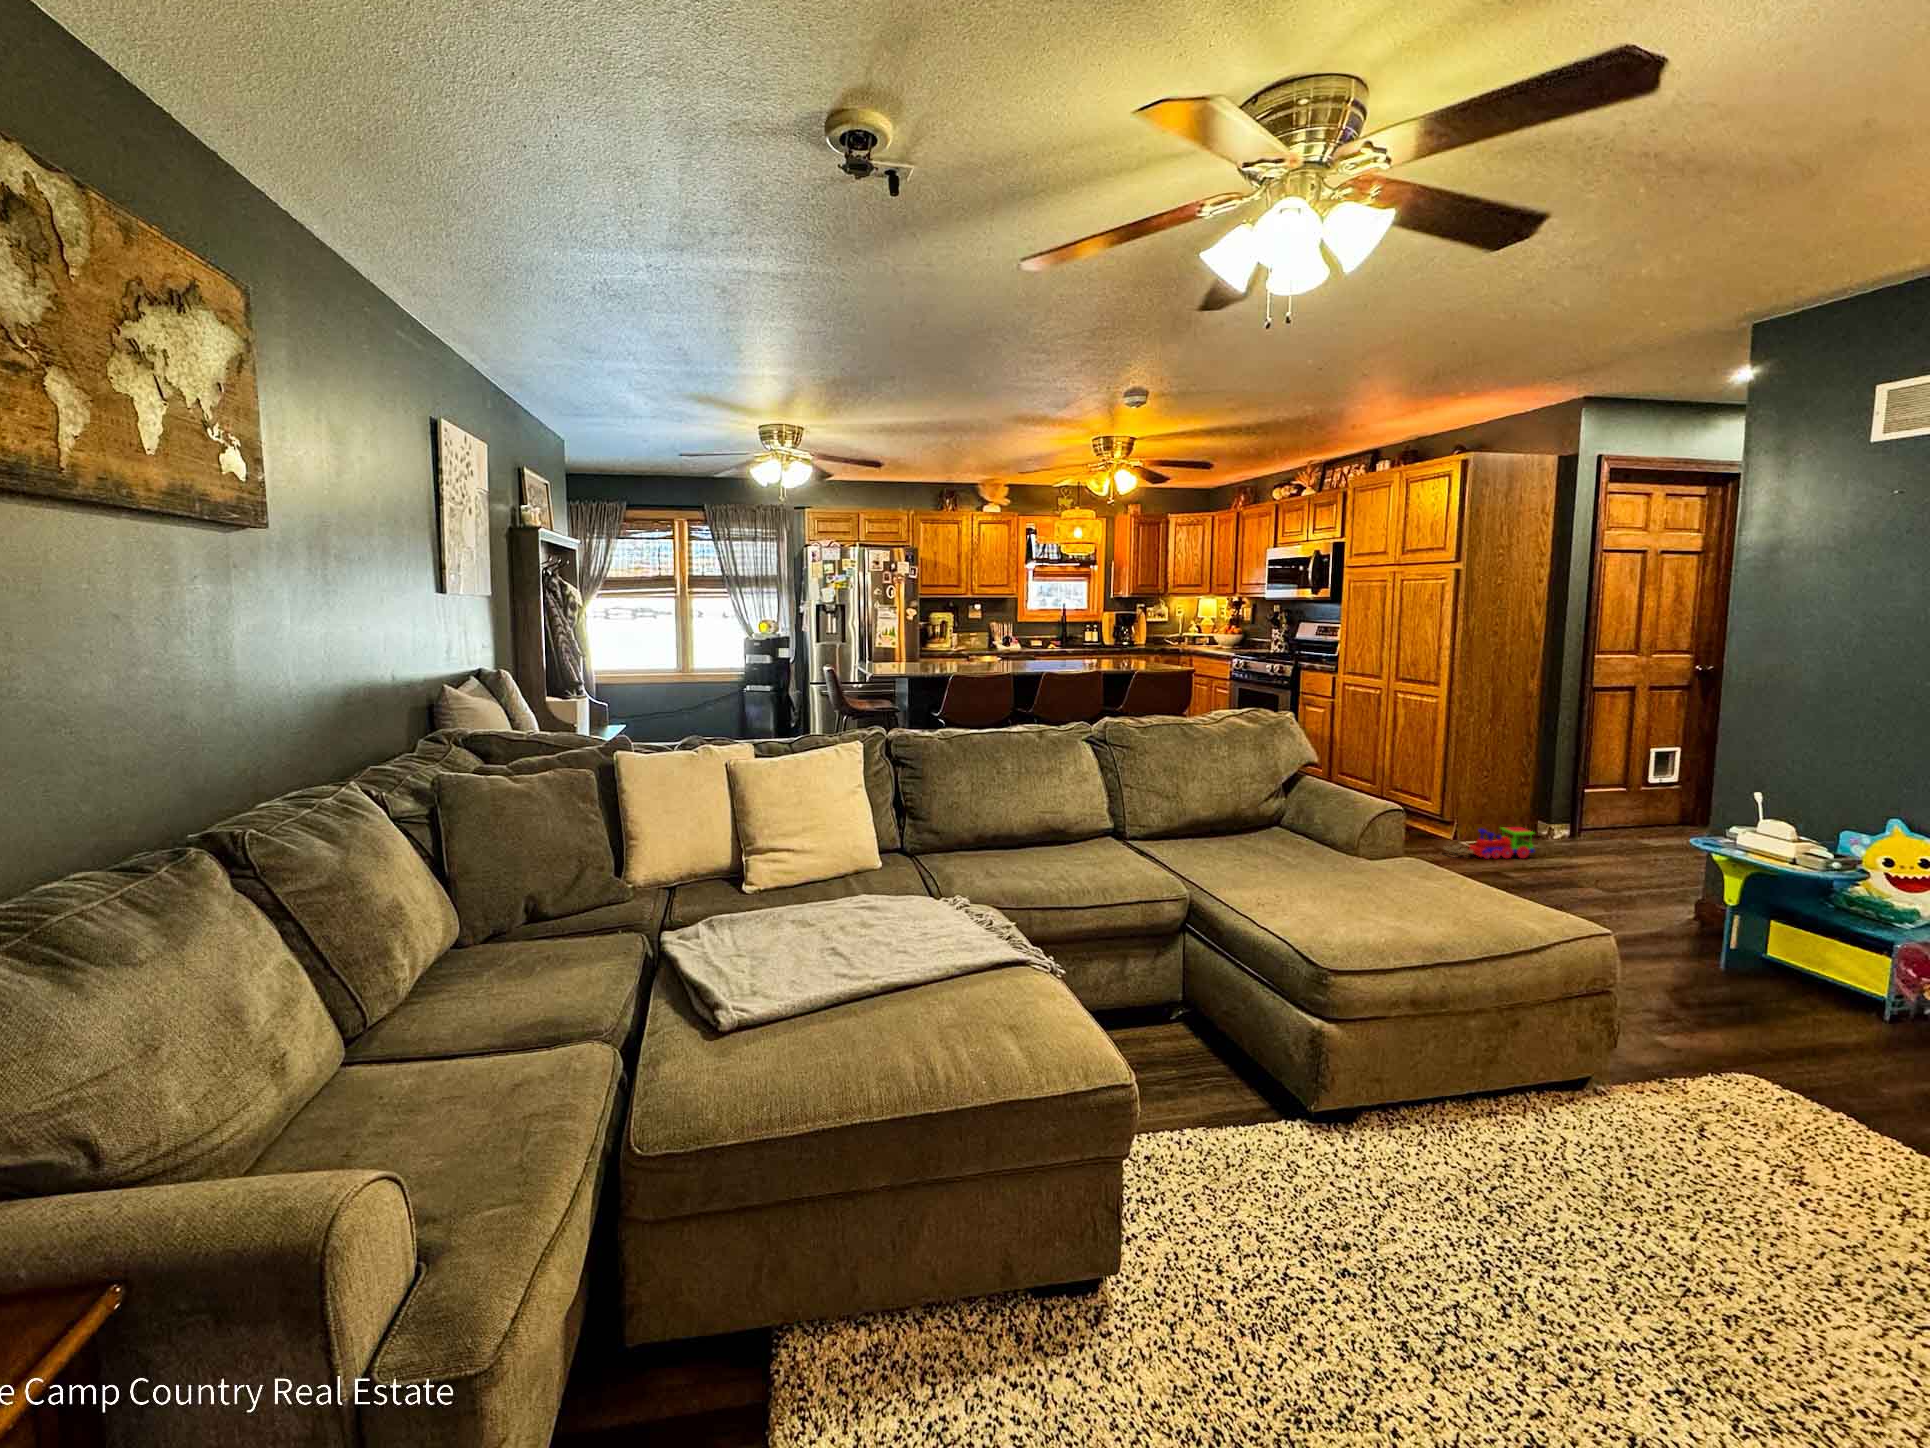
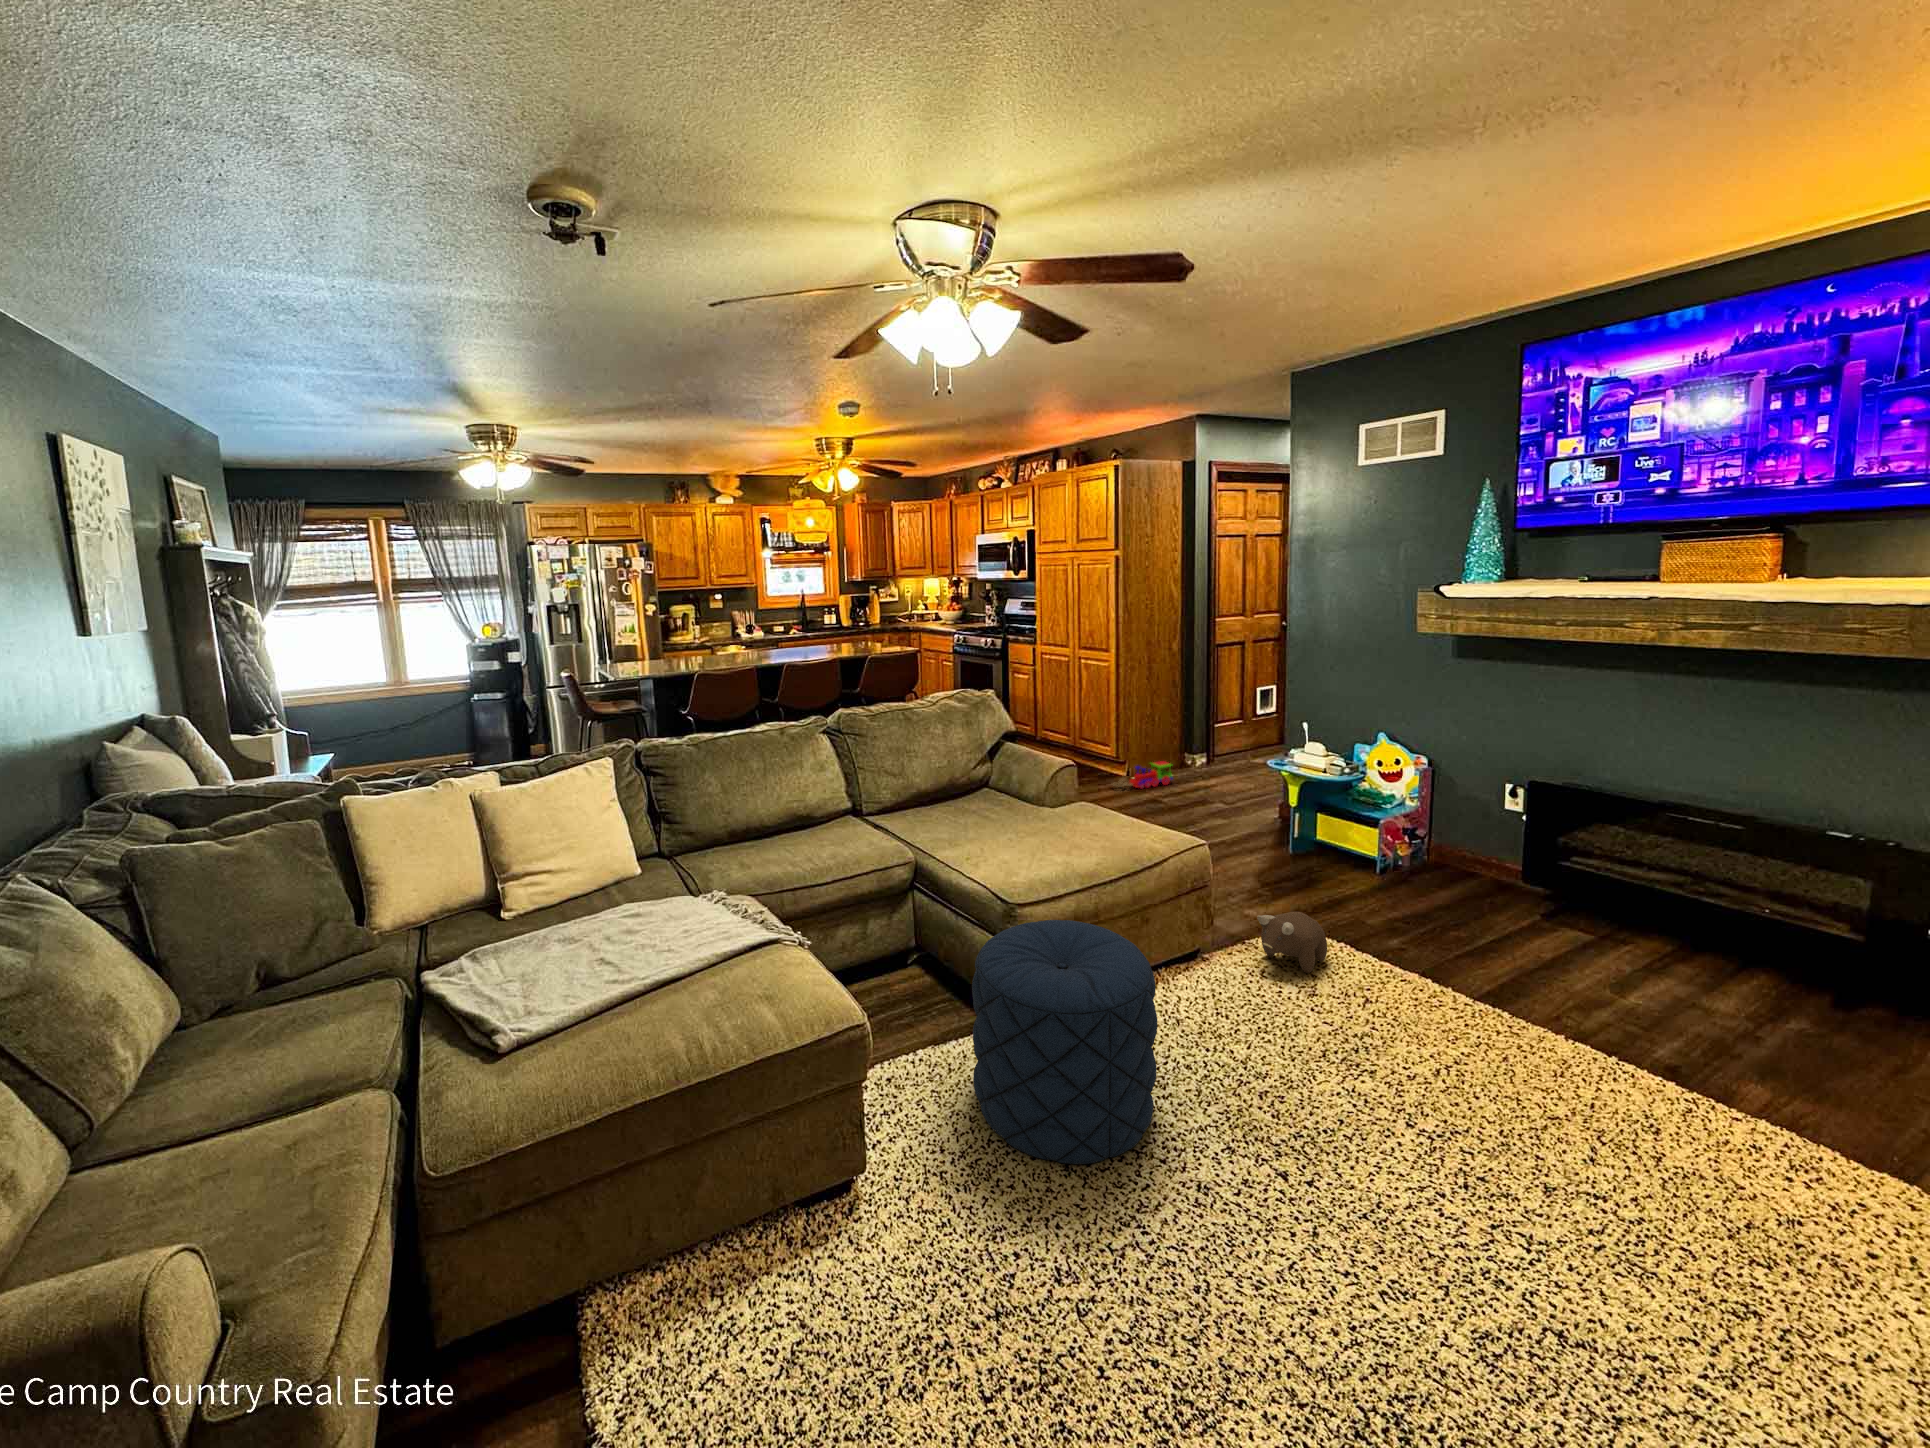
pouf: none [1264,998,1560,1354] -> present [972,920,1157,1164]
plush toy: none [1706,1051,1833,1152] -> present [1257,912,1327,973]

